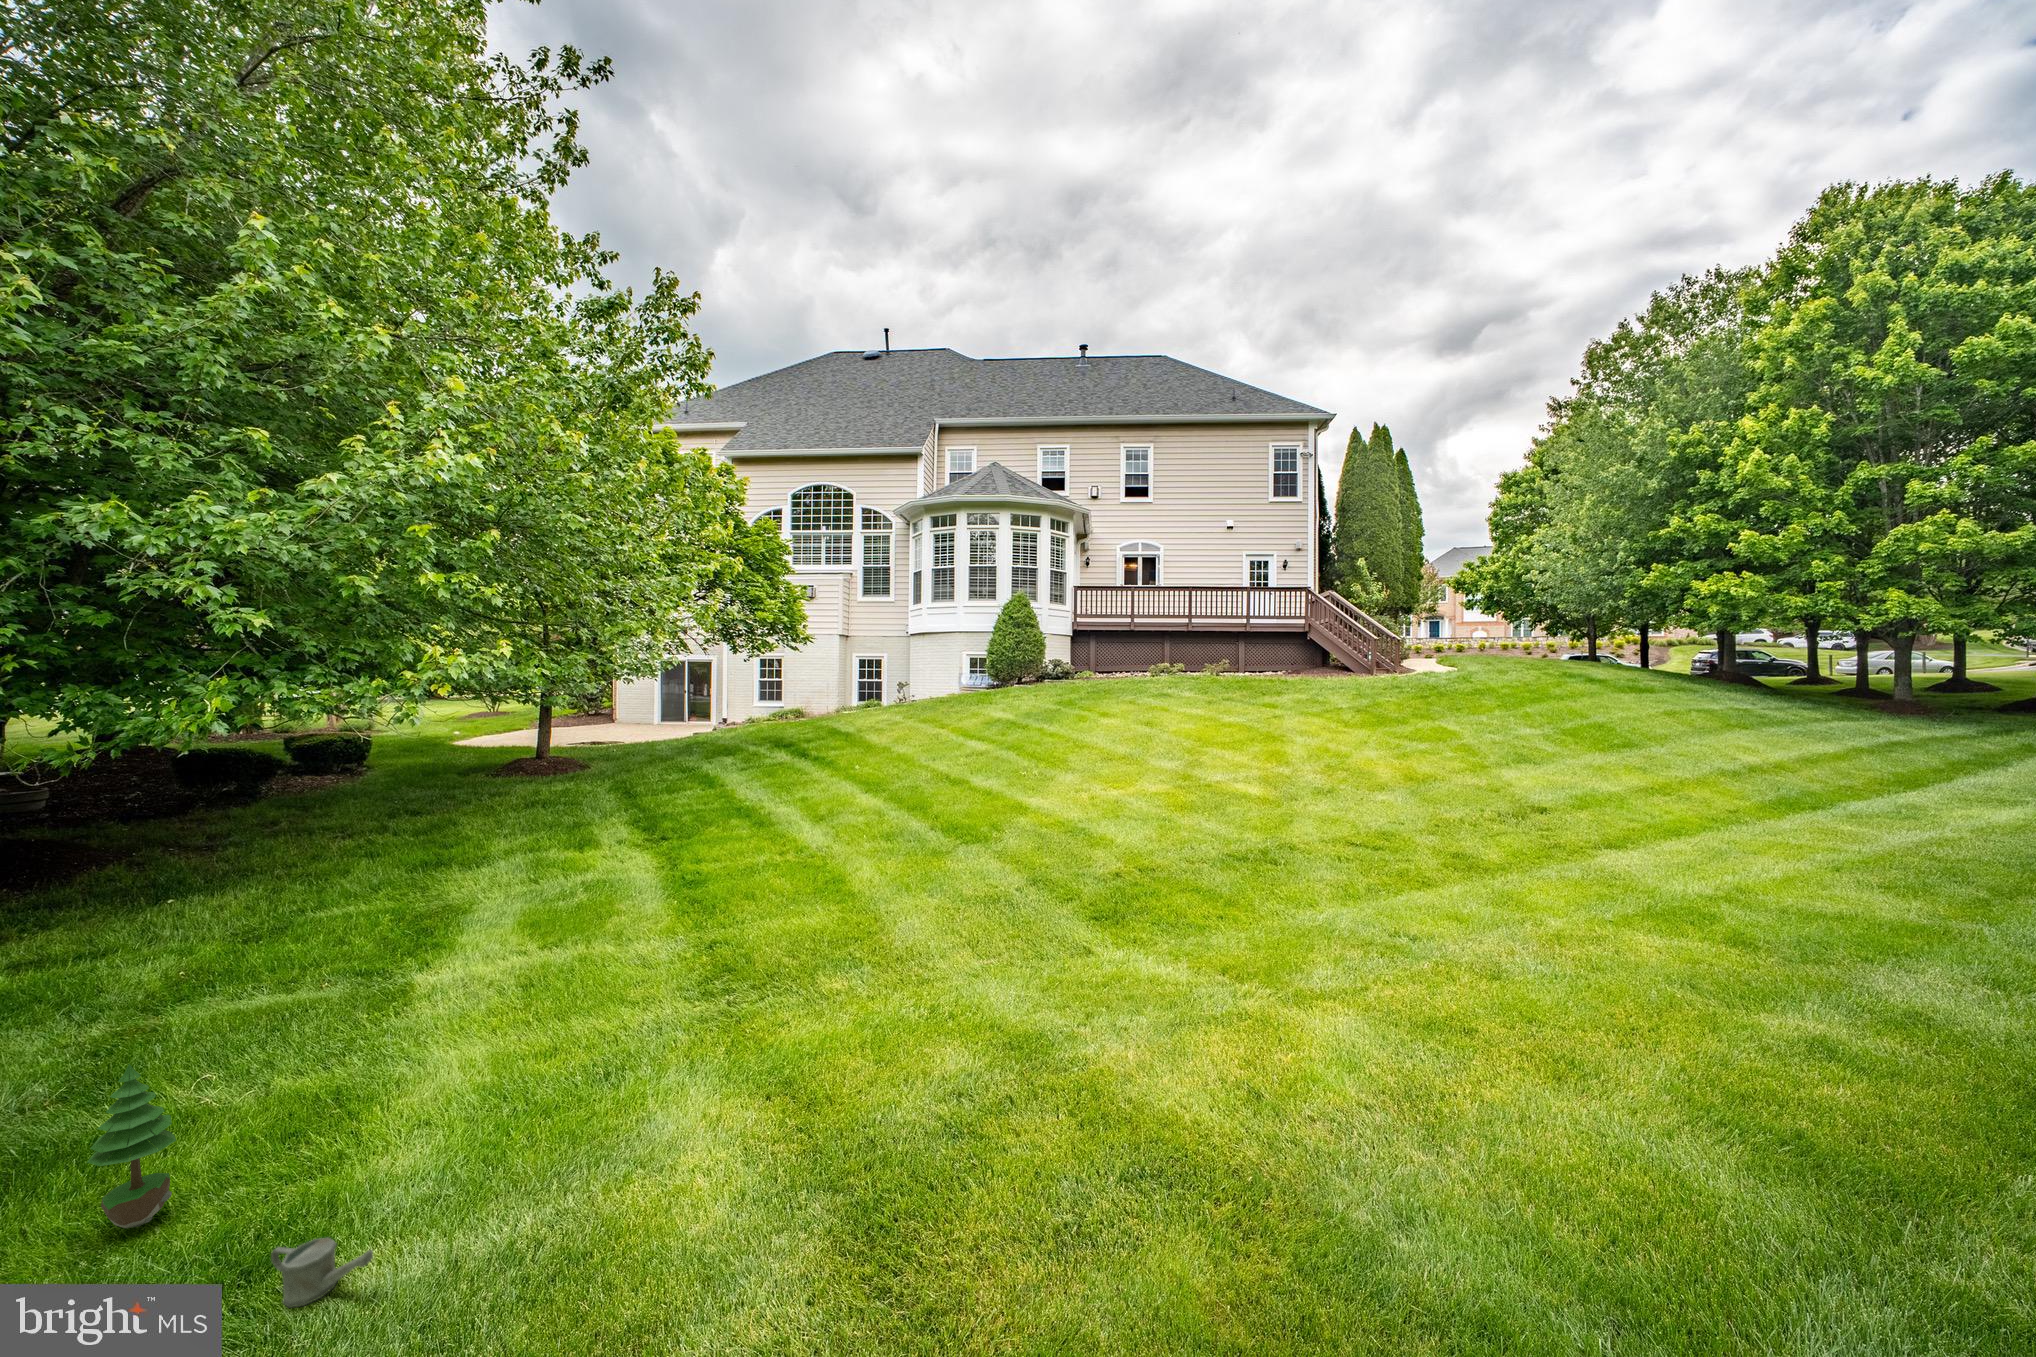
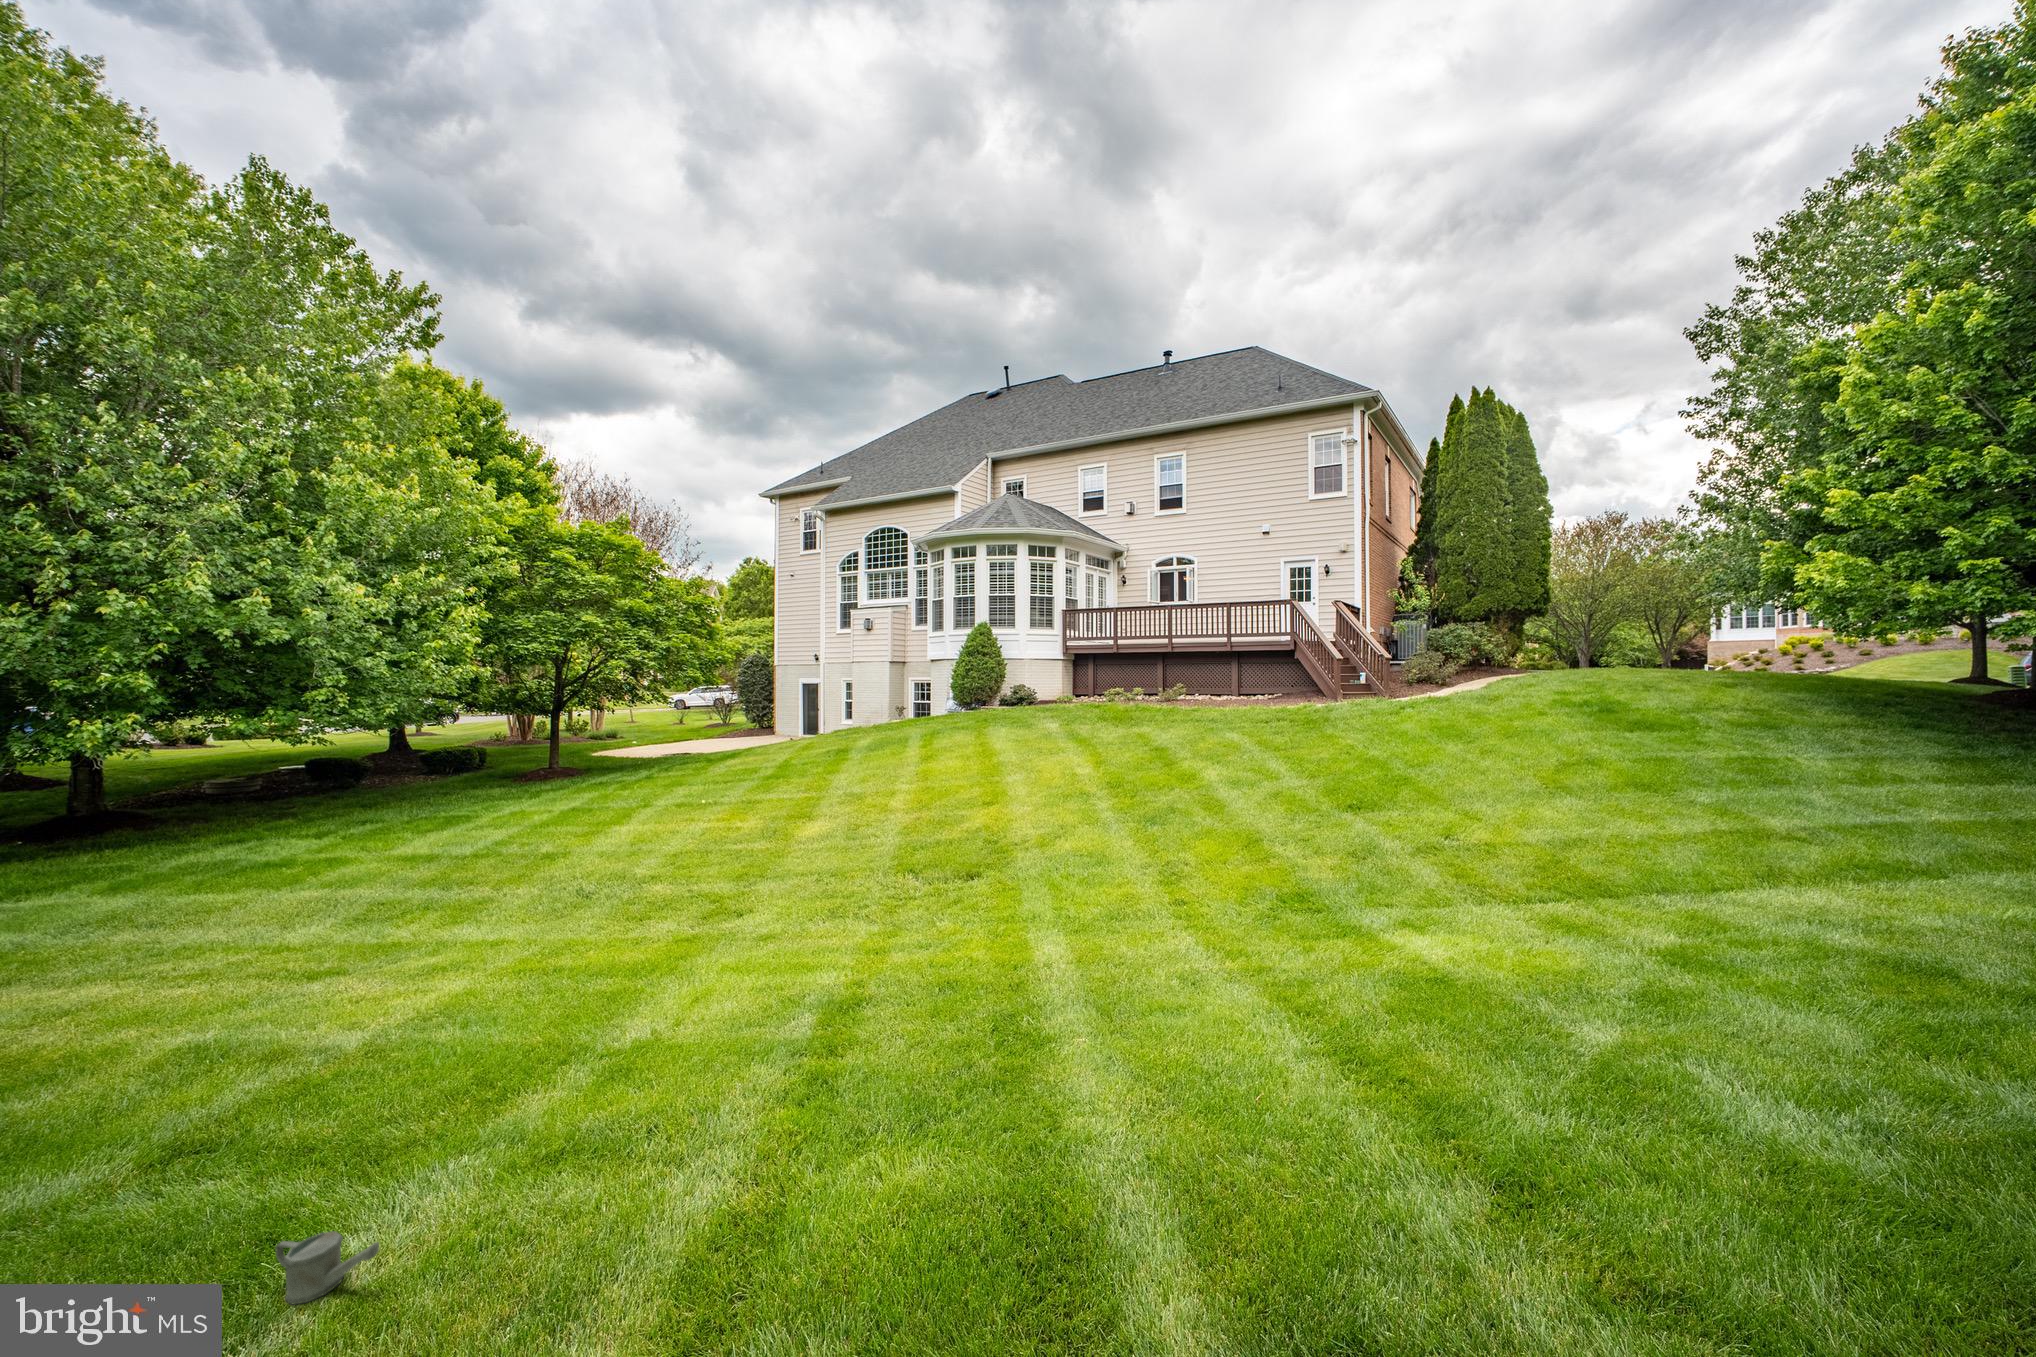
potted tree: present [87,1064,176,1228] -> none [95,1054,188,1228]

